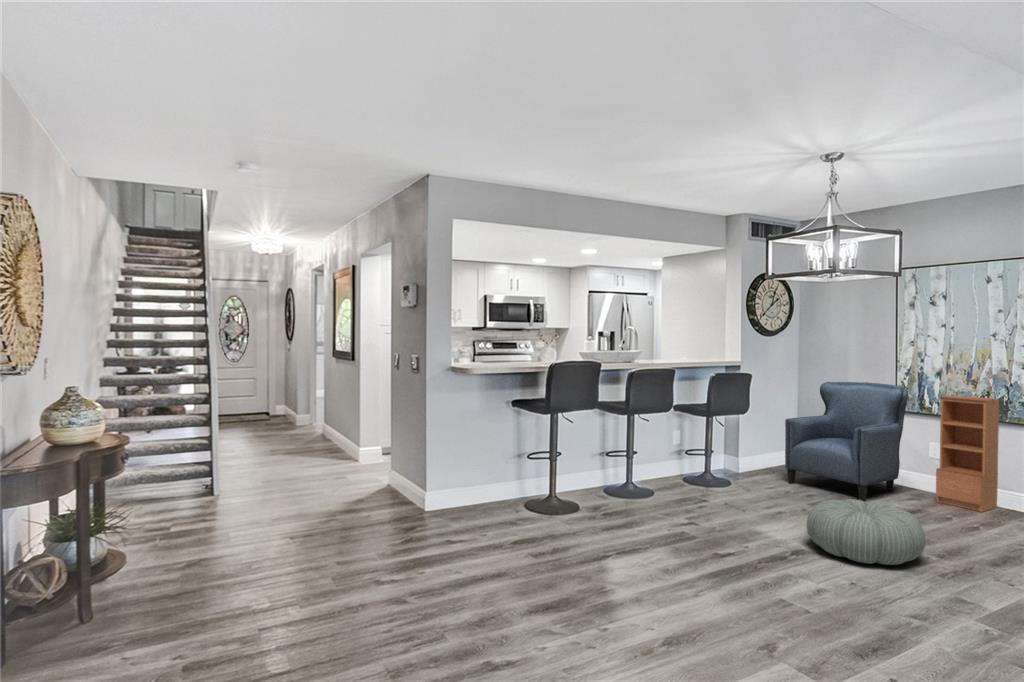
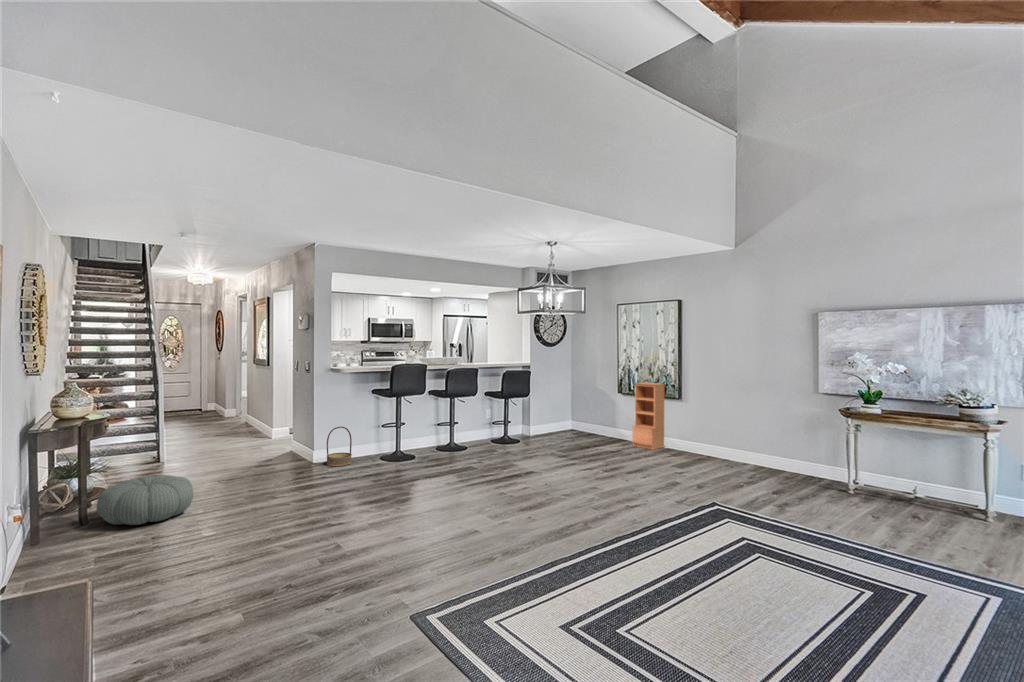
armchair: present [785,382,908,501] -> none [553,376,622,447]
basket: none [447,457,484,520] -> present [327,427,352,466]
pouf: present [806,499,926,565] -> present [97,475,193,525]

